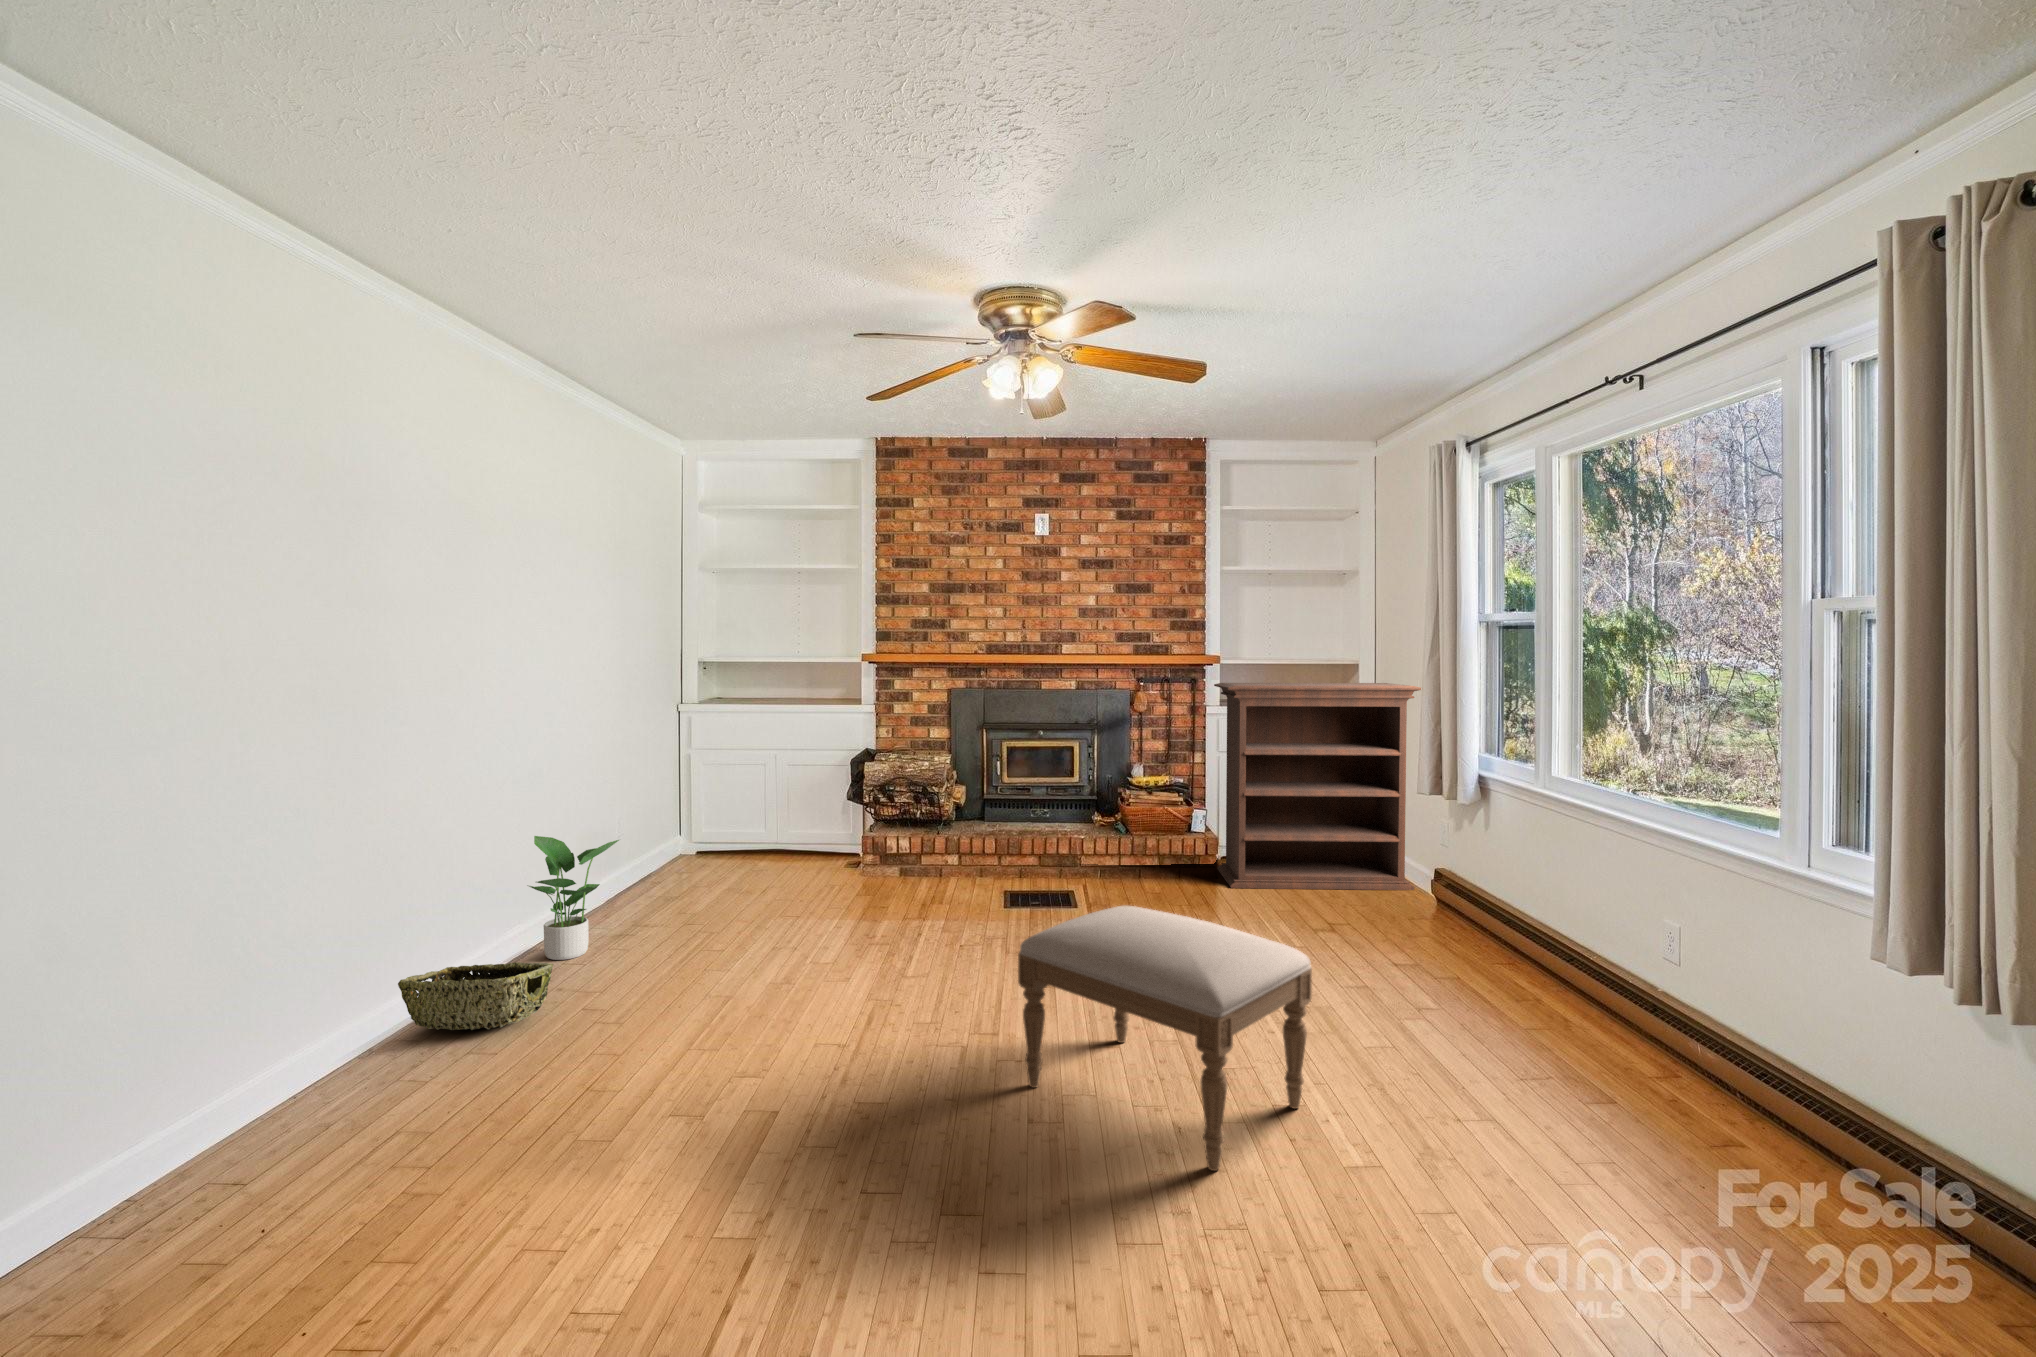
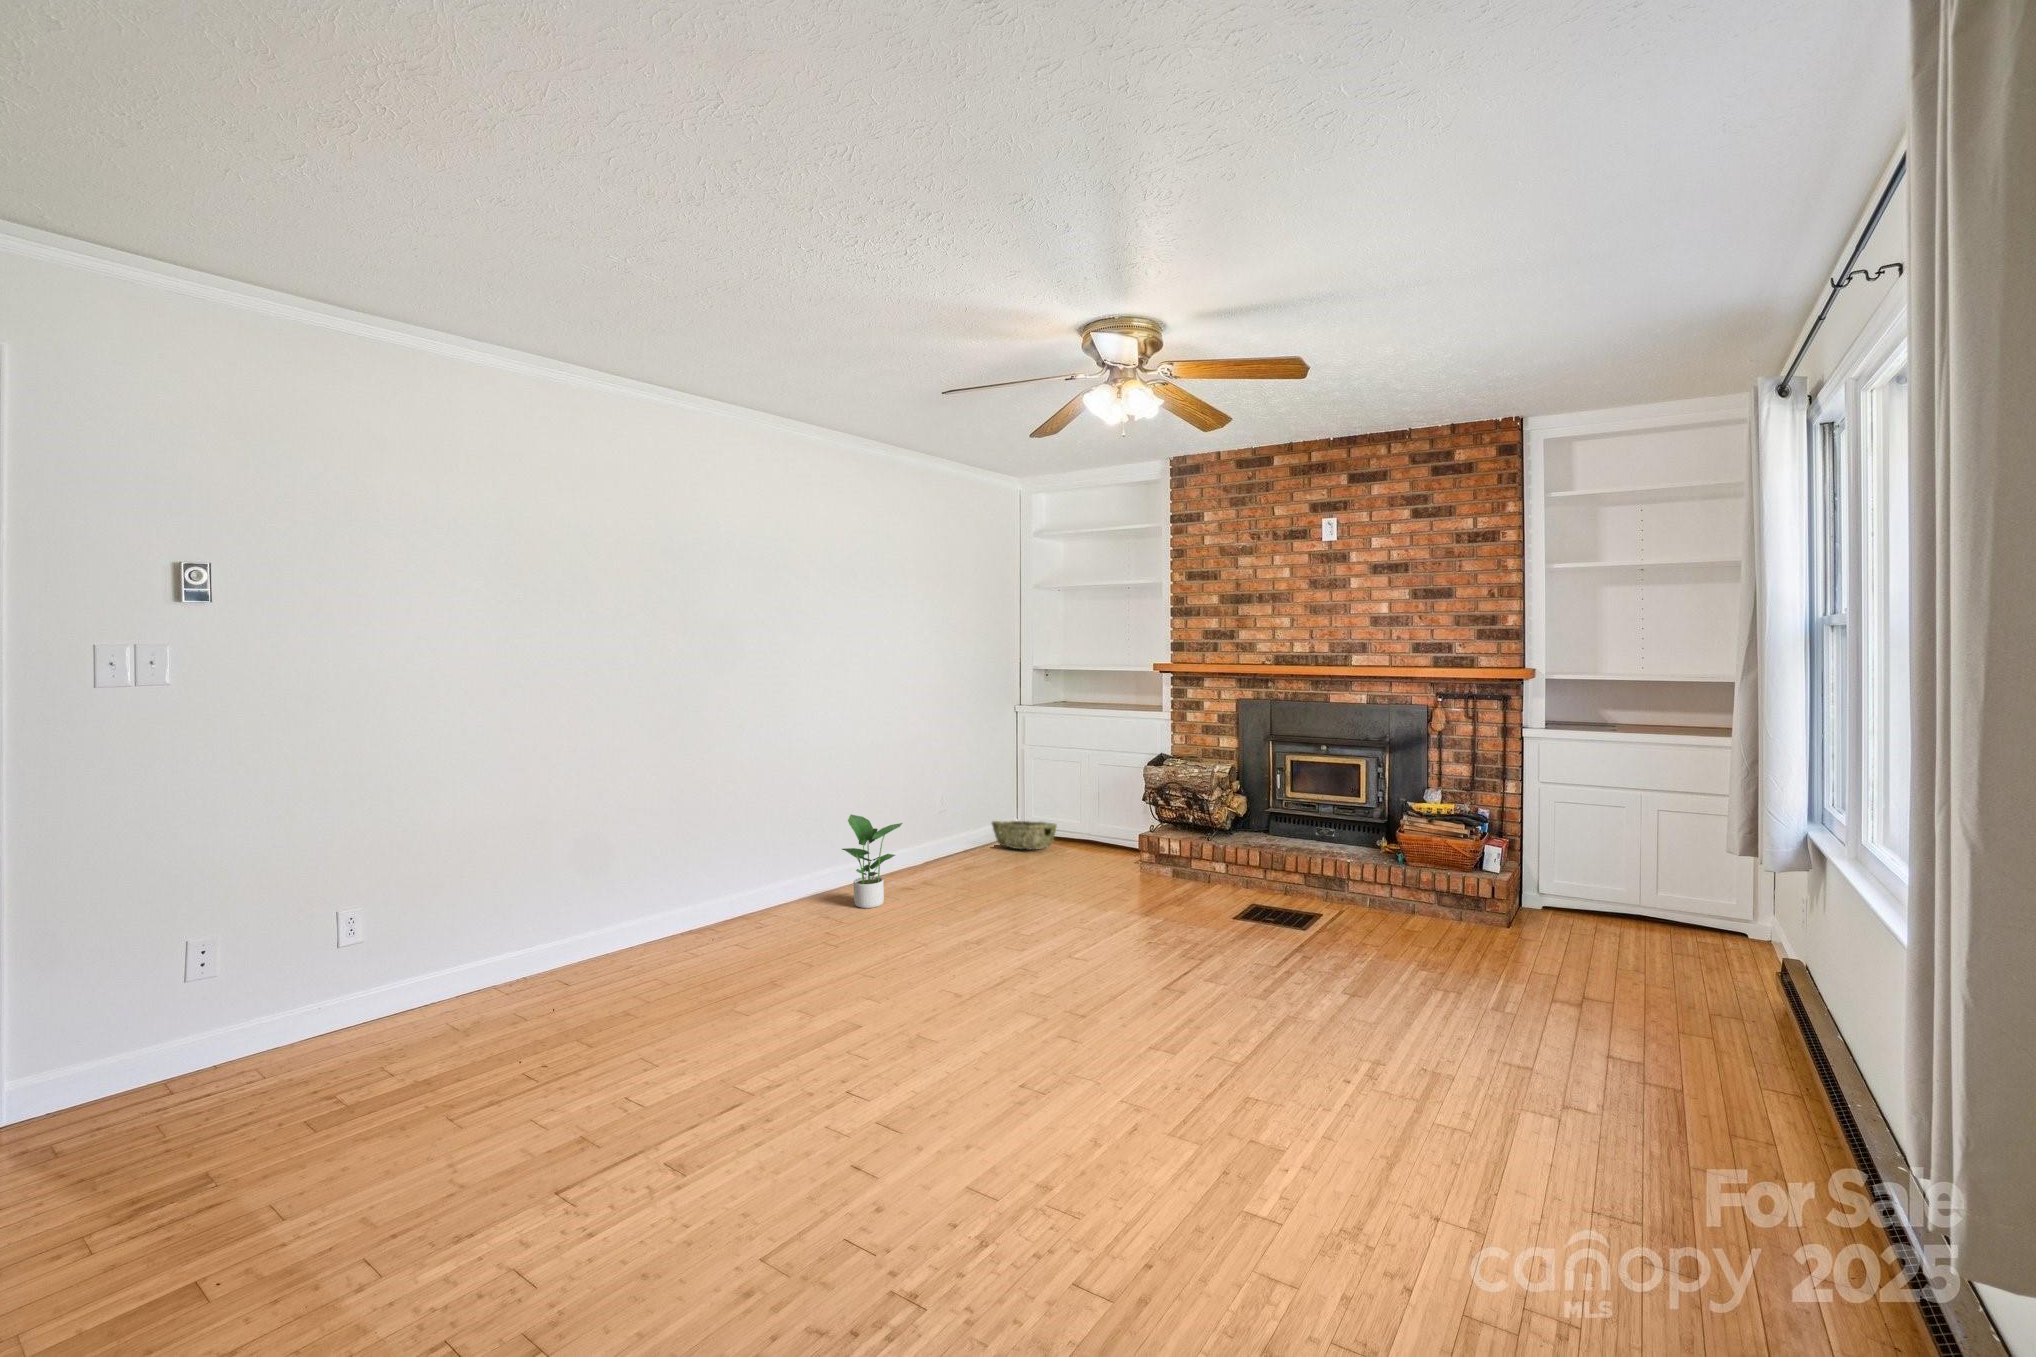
bookshelf: present [1214,683,1421,890] -> none [1489,704,1764,980]
ottoman: present [1018,906,1312,1171] -> none [1048,936,1264,1171]
woven basket: present [398,962,553,1030] -> present [992,821,1057,850]

